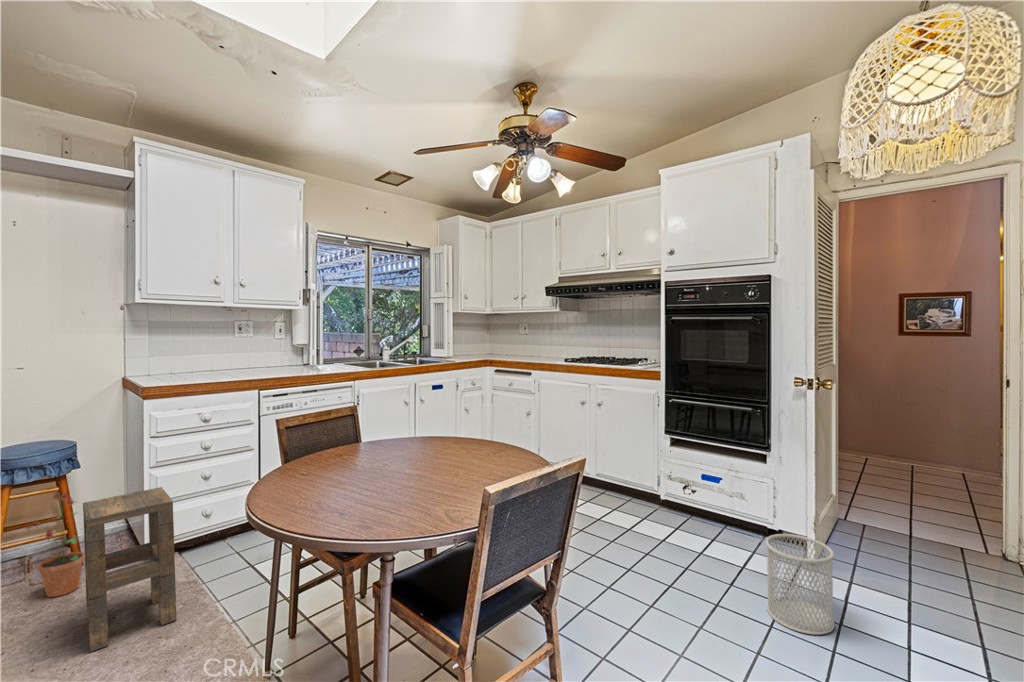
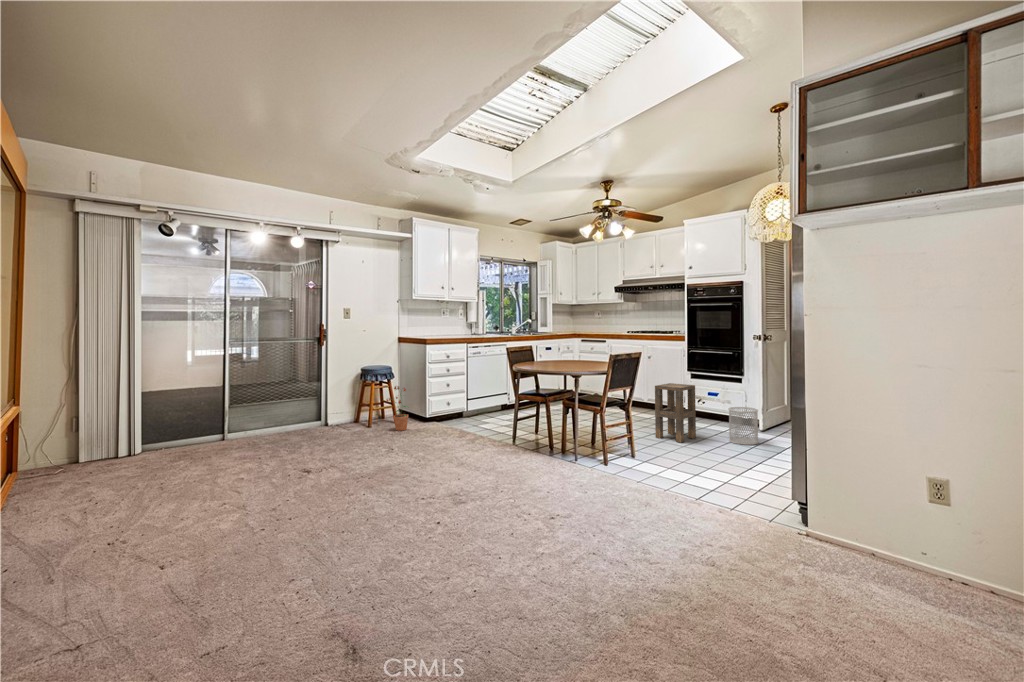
side table: present [83,487,176,652] -> present [655,383,696,442]

